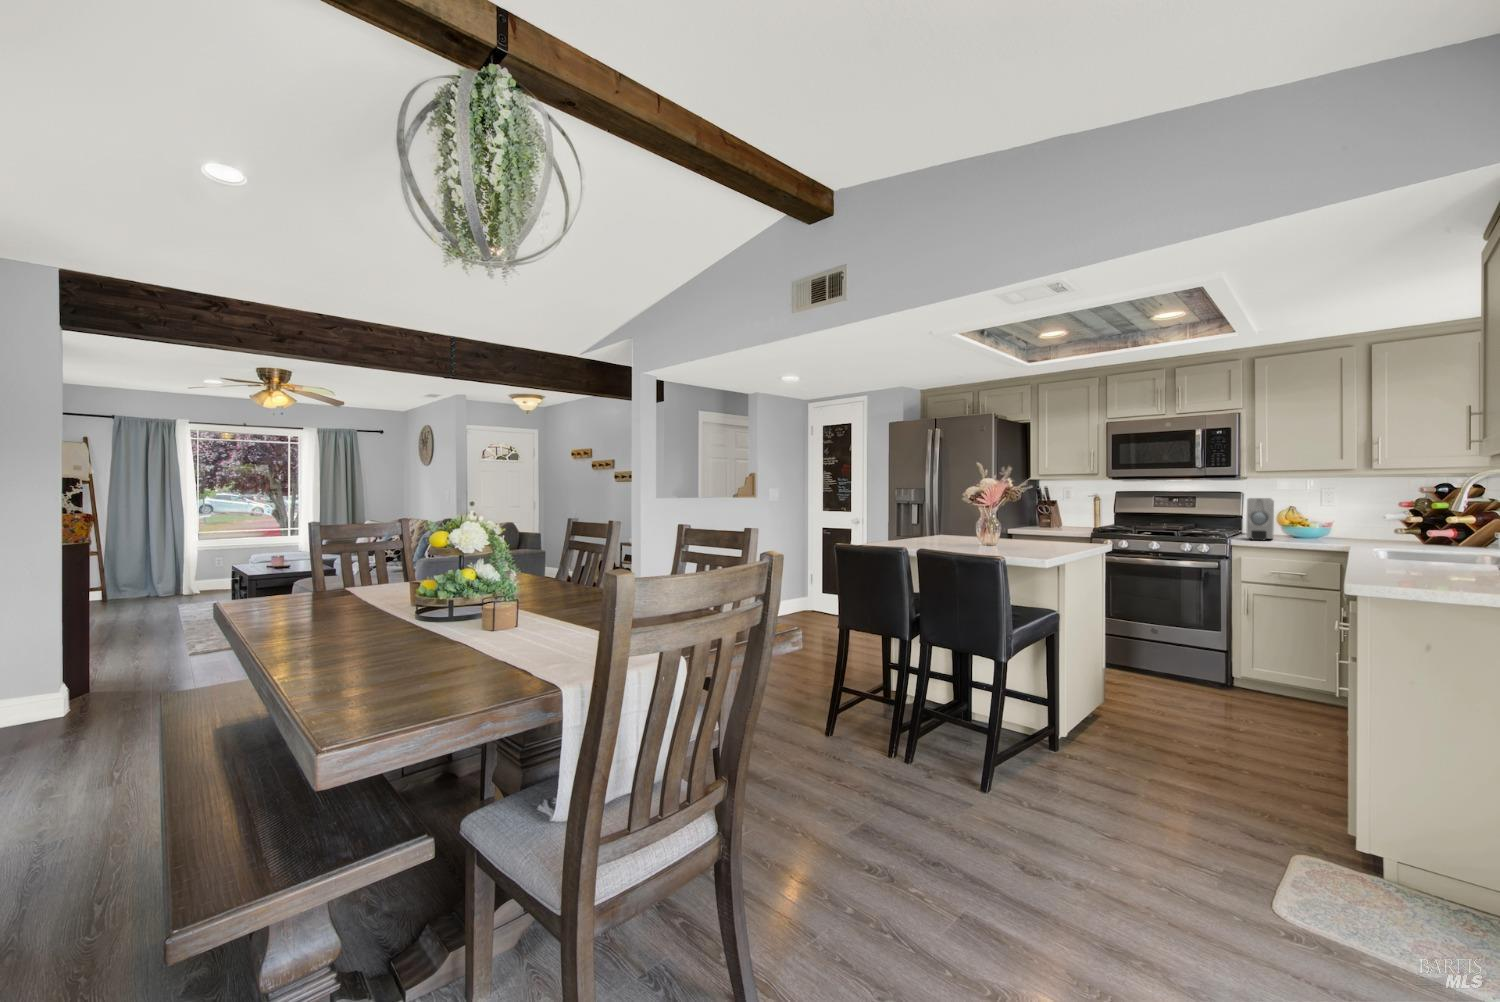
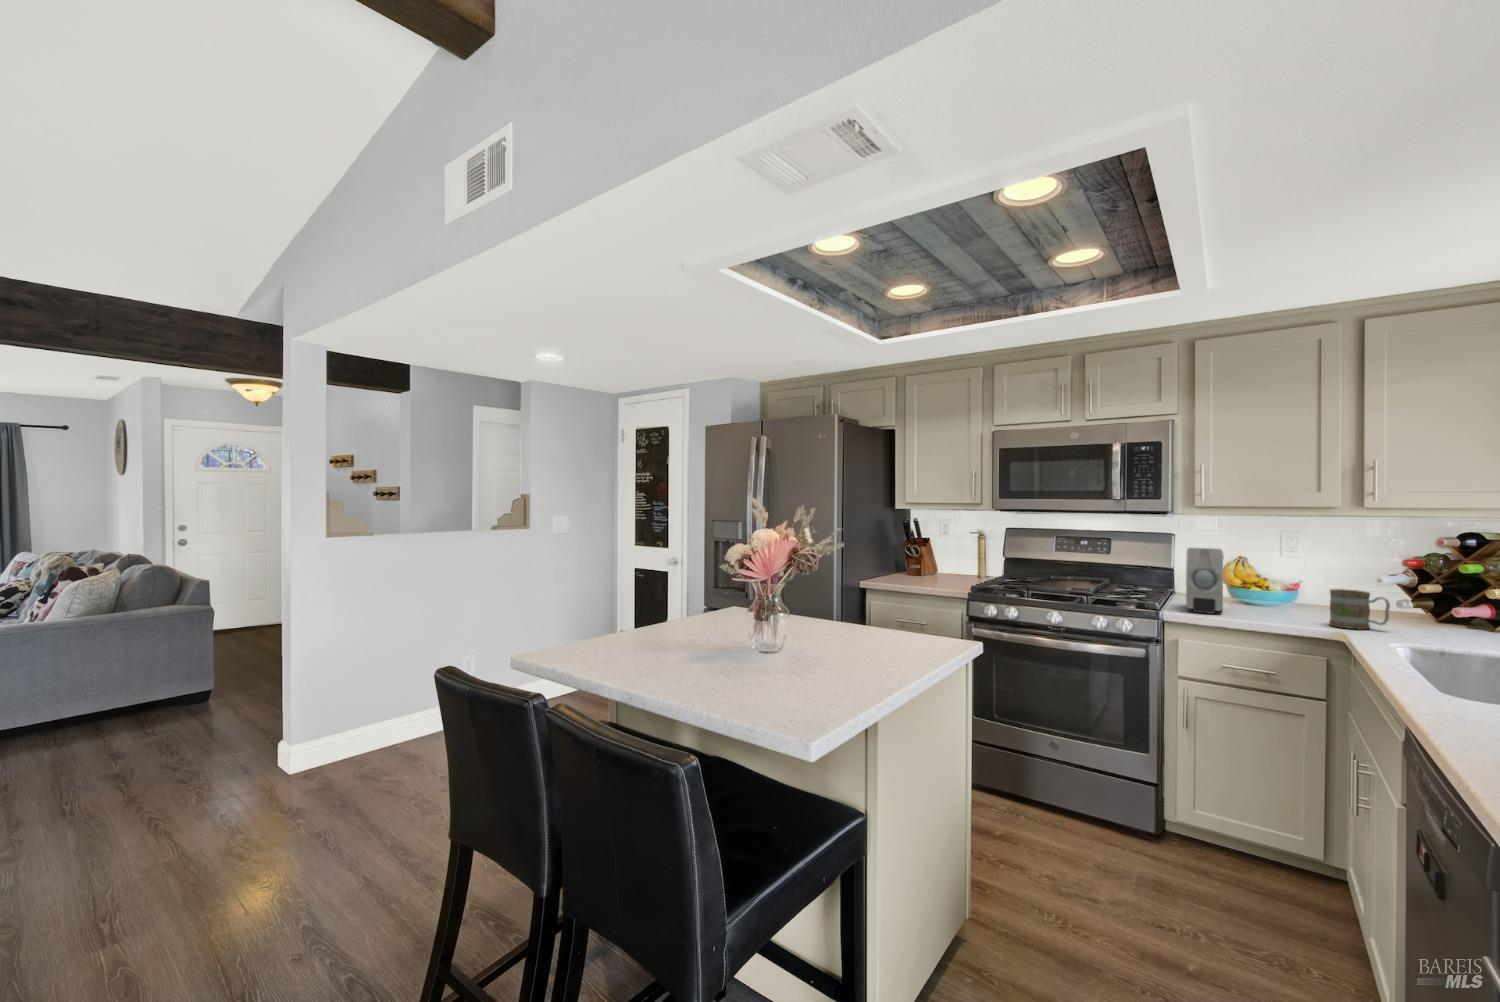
mug: none [1342,521,1380,545] -> present [1330,589,1390,629]

